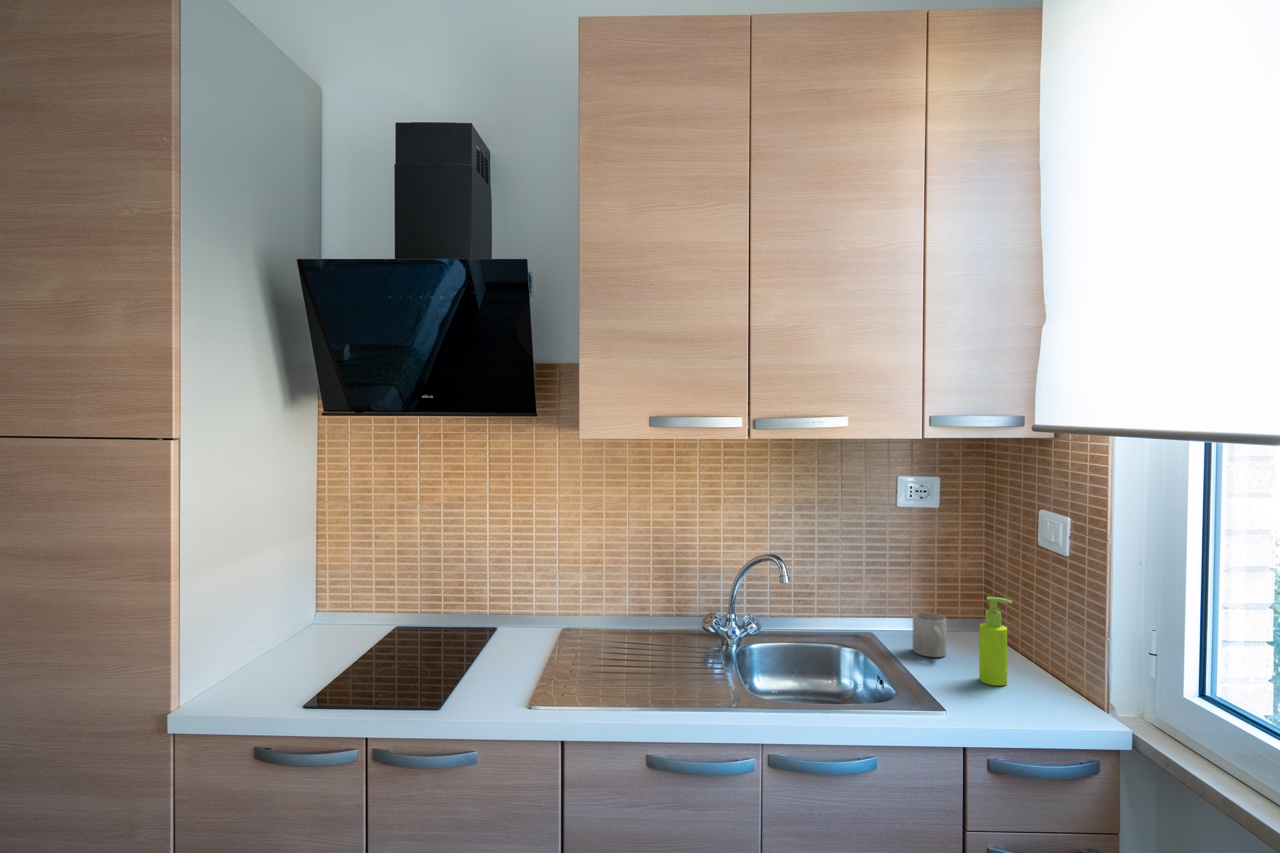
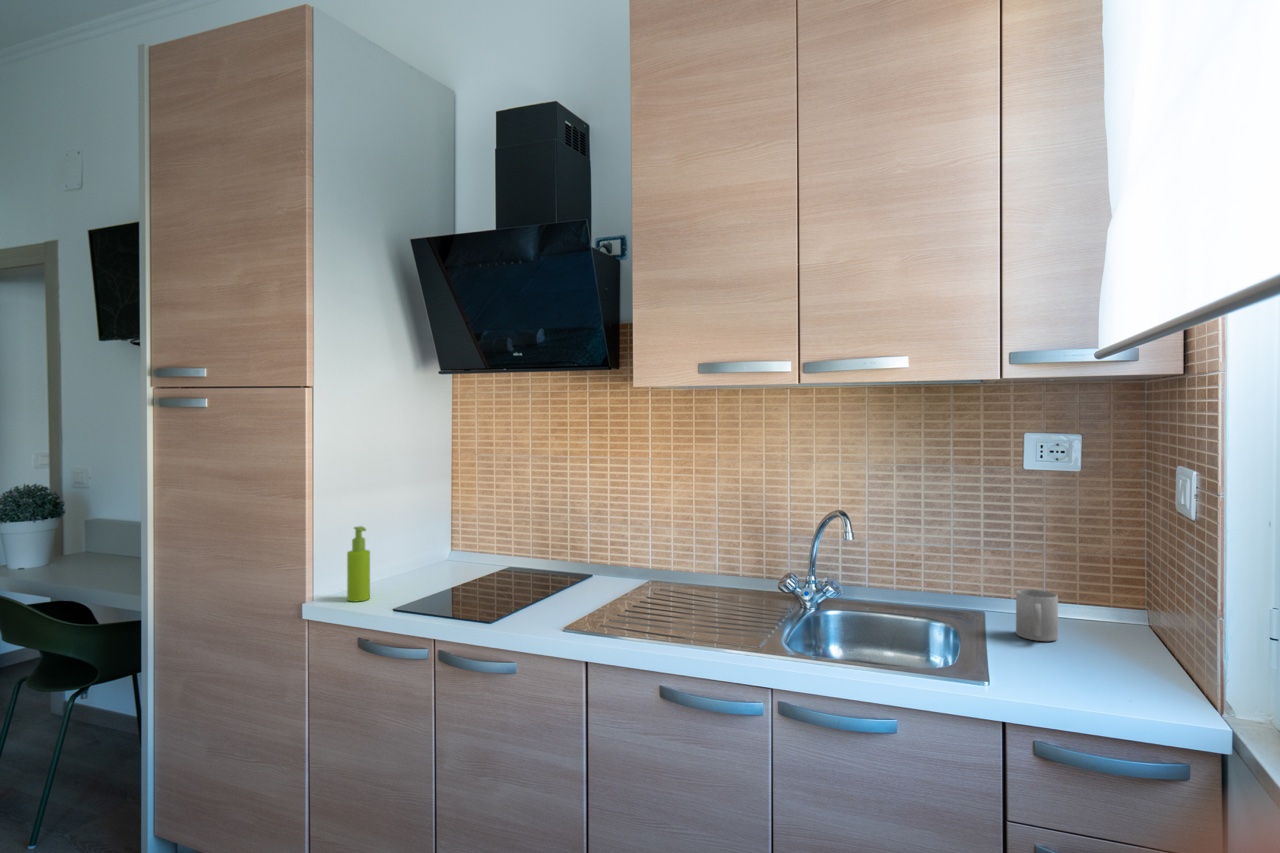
soap dispenser: present [979,597,1012,686] -> present [347,526,370,601]

